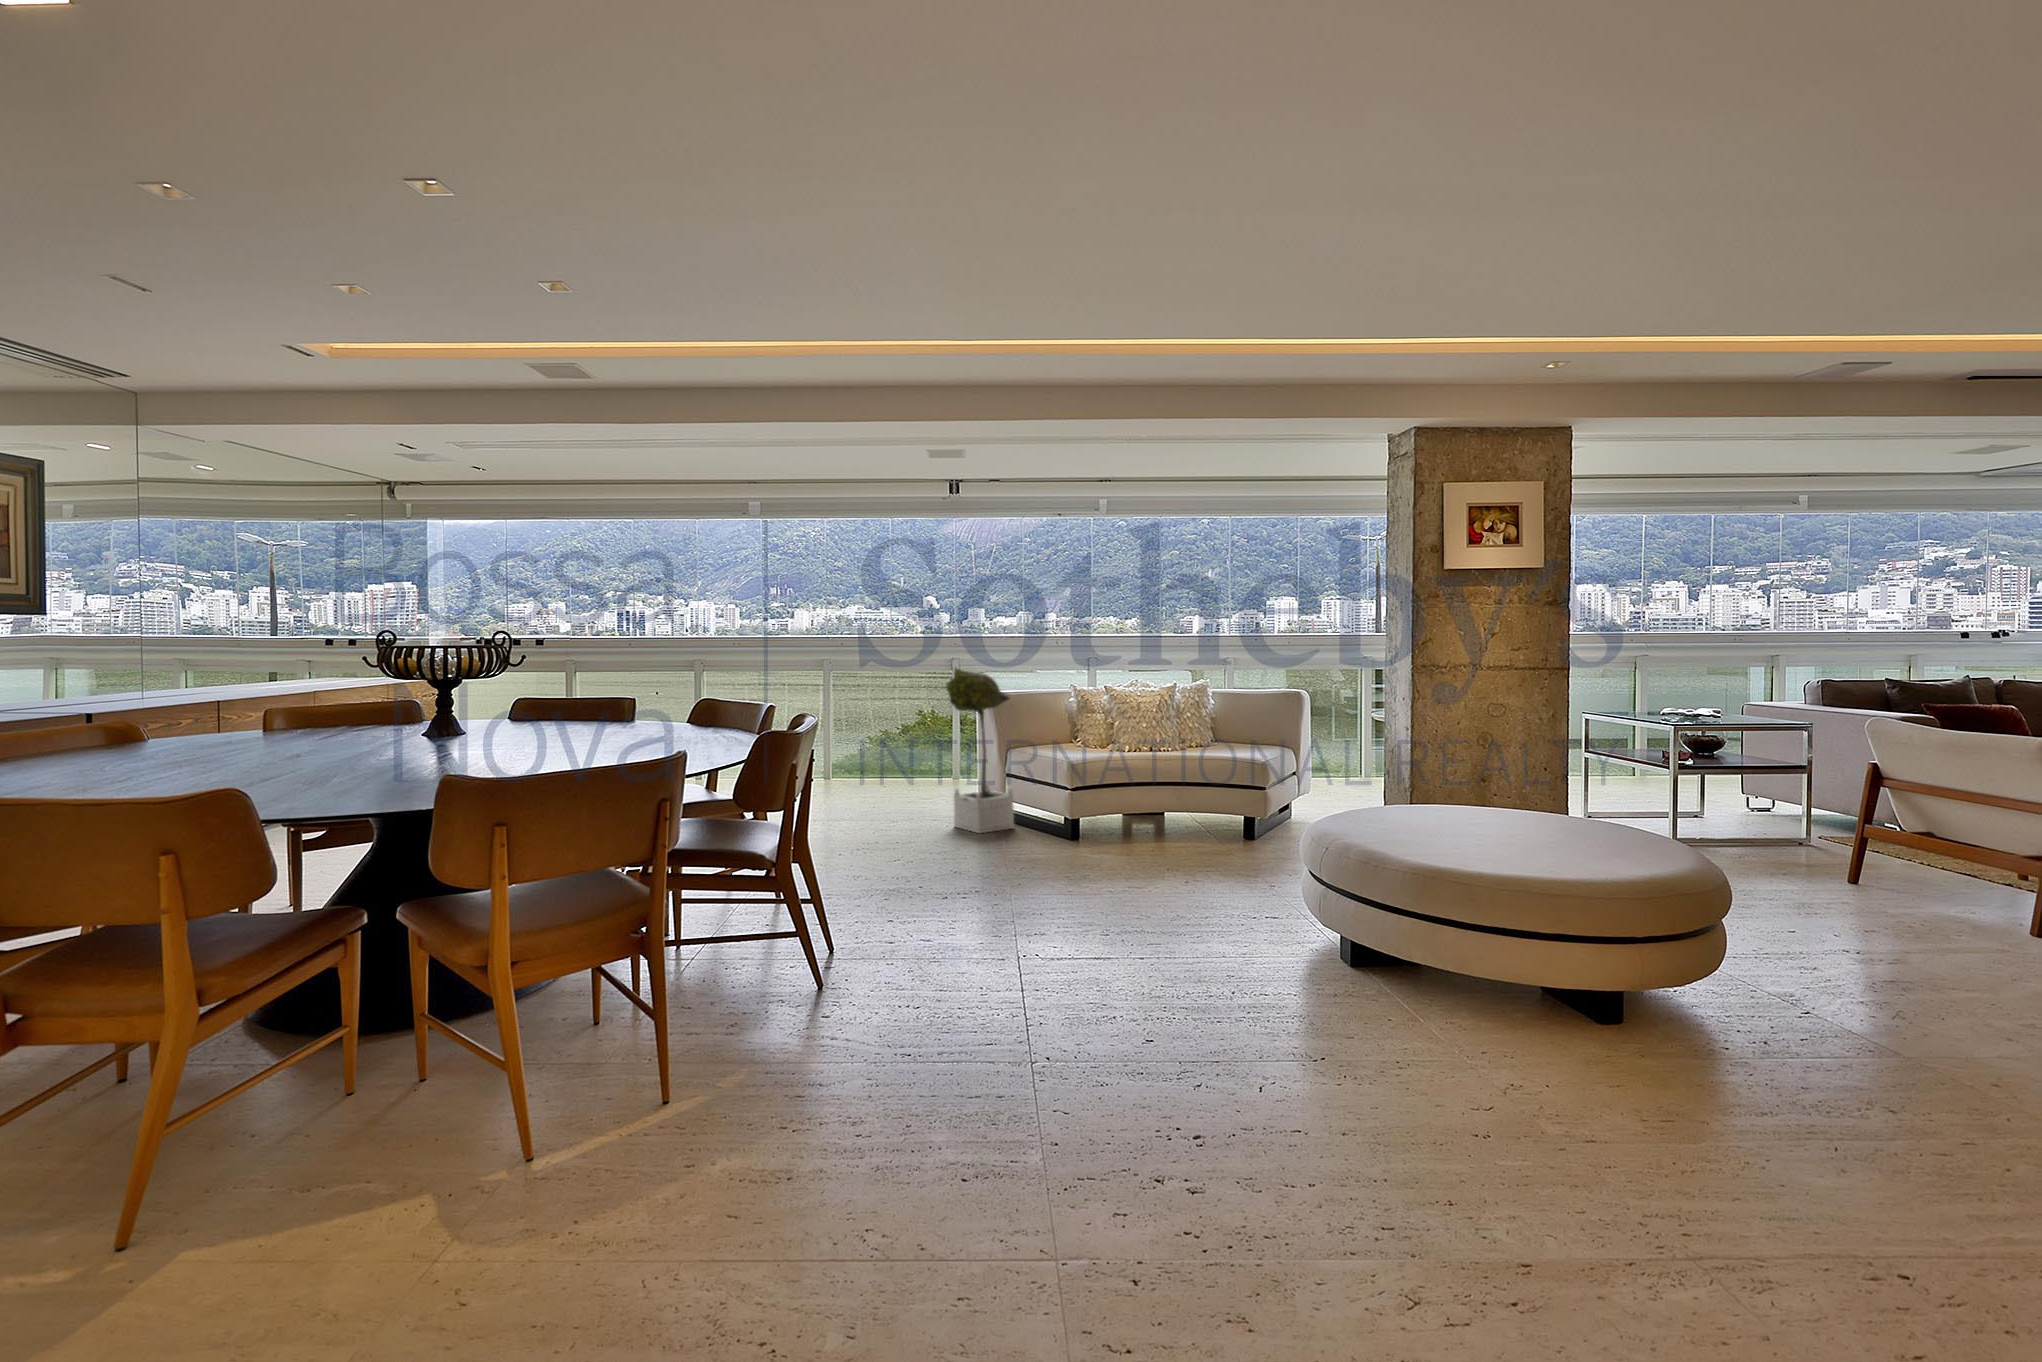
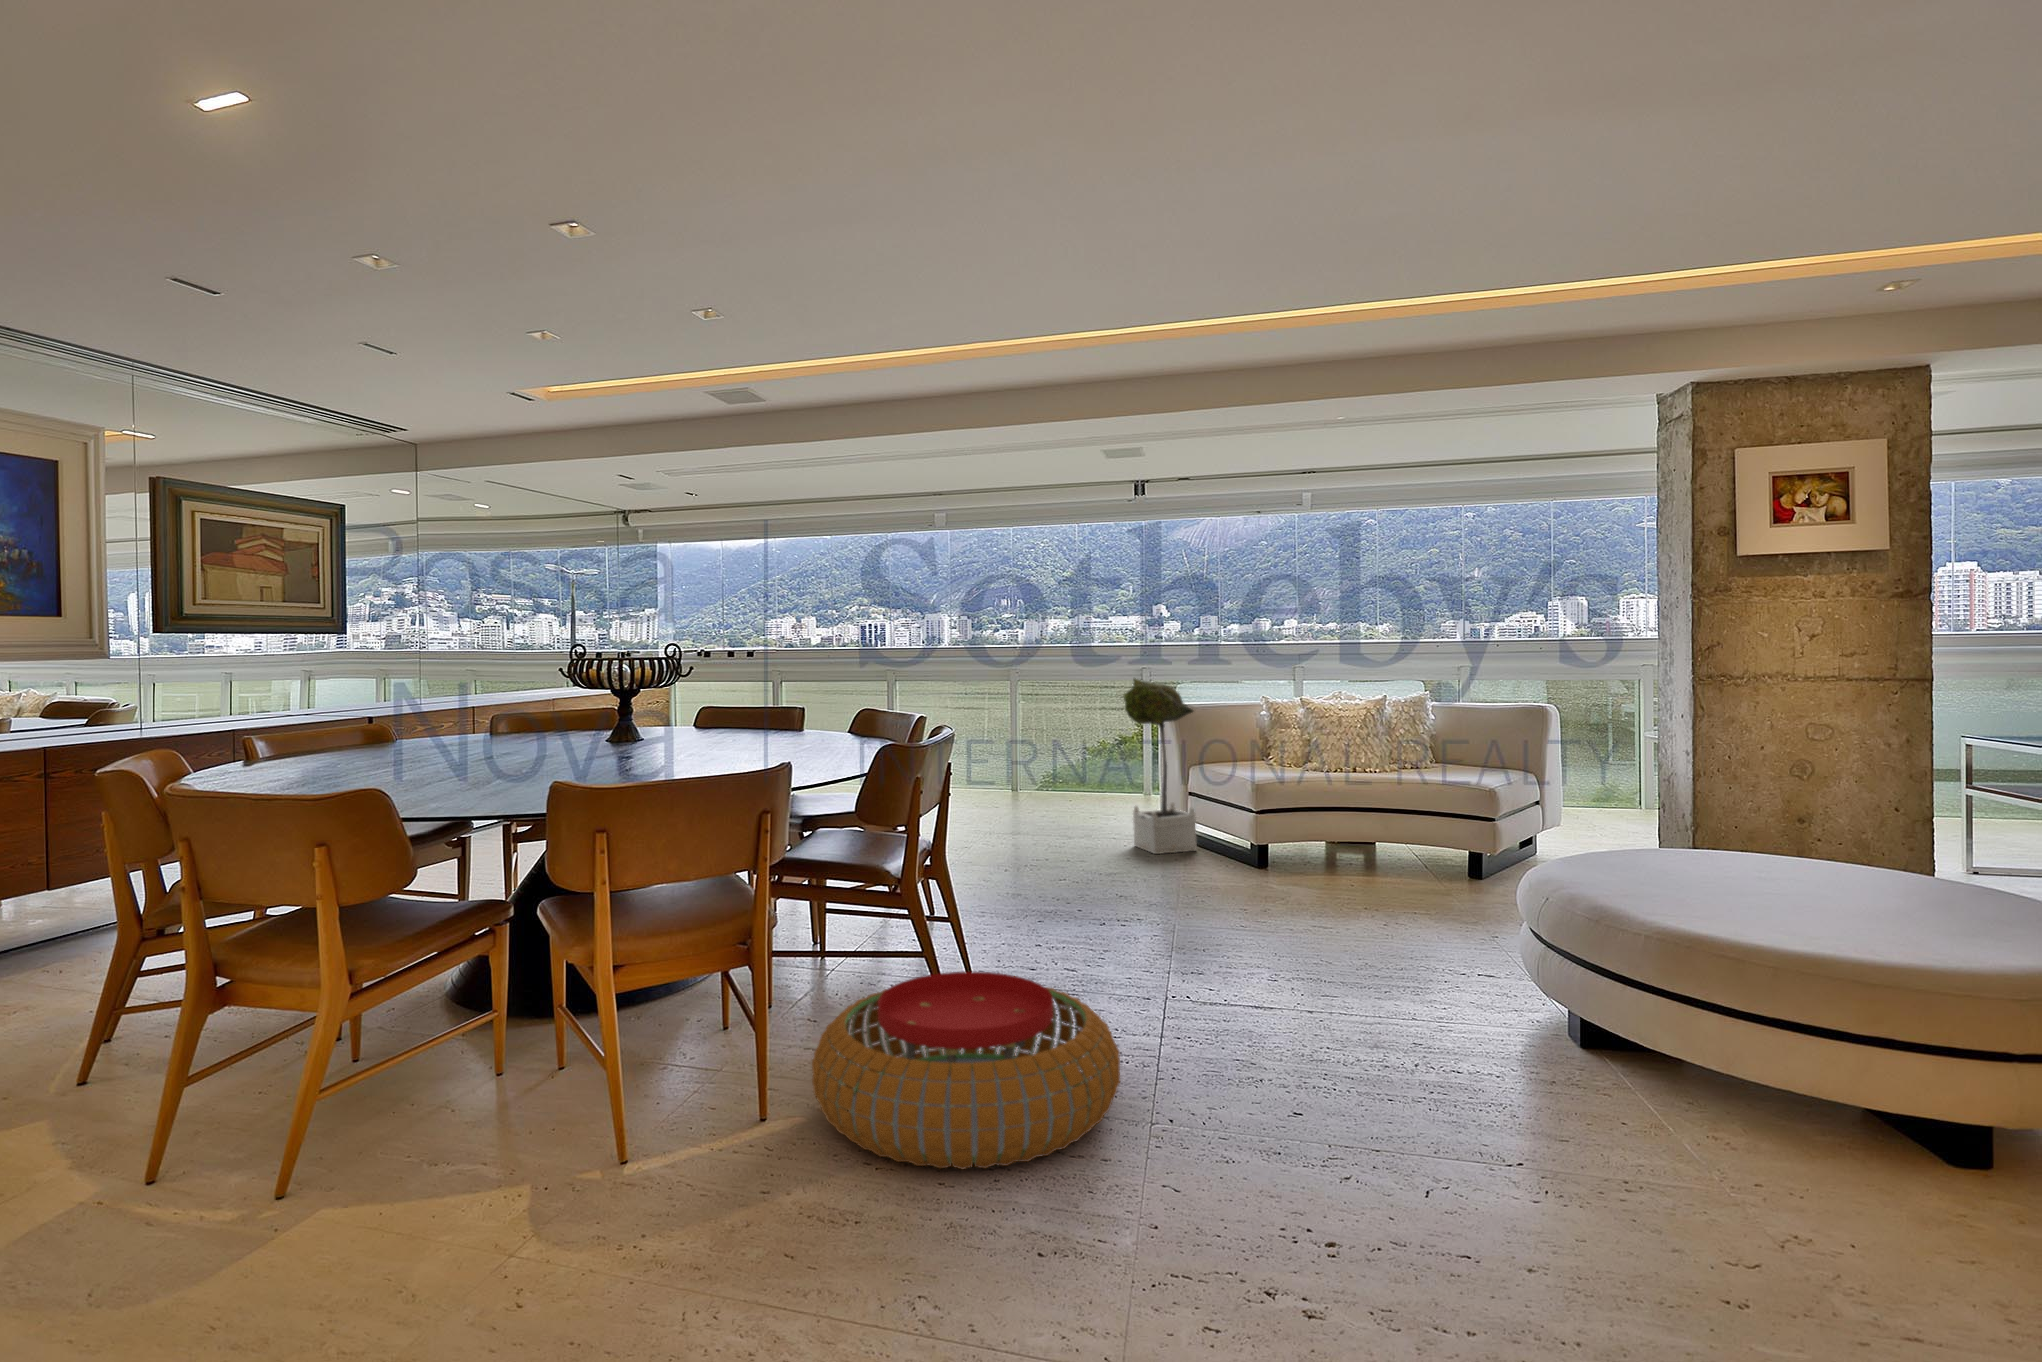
pouf: none [846,952,1135,1133] -> present [812,972,1120,1169]

